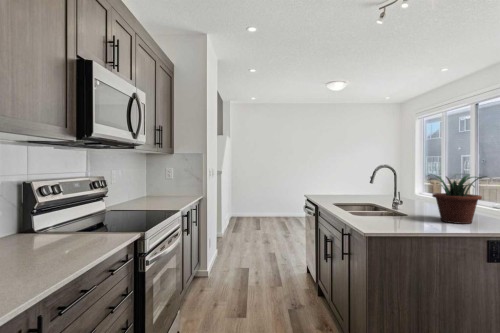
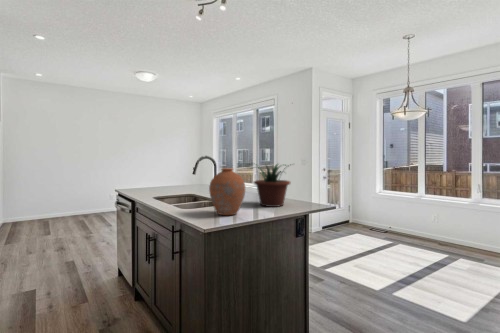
vase: none [376,179,415,225] -> present [209,168,245,215]

